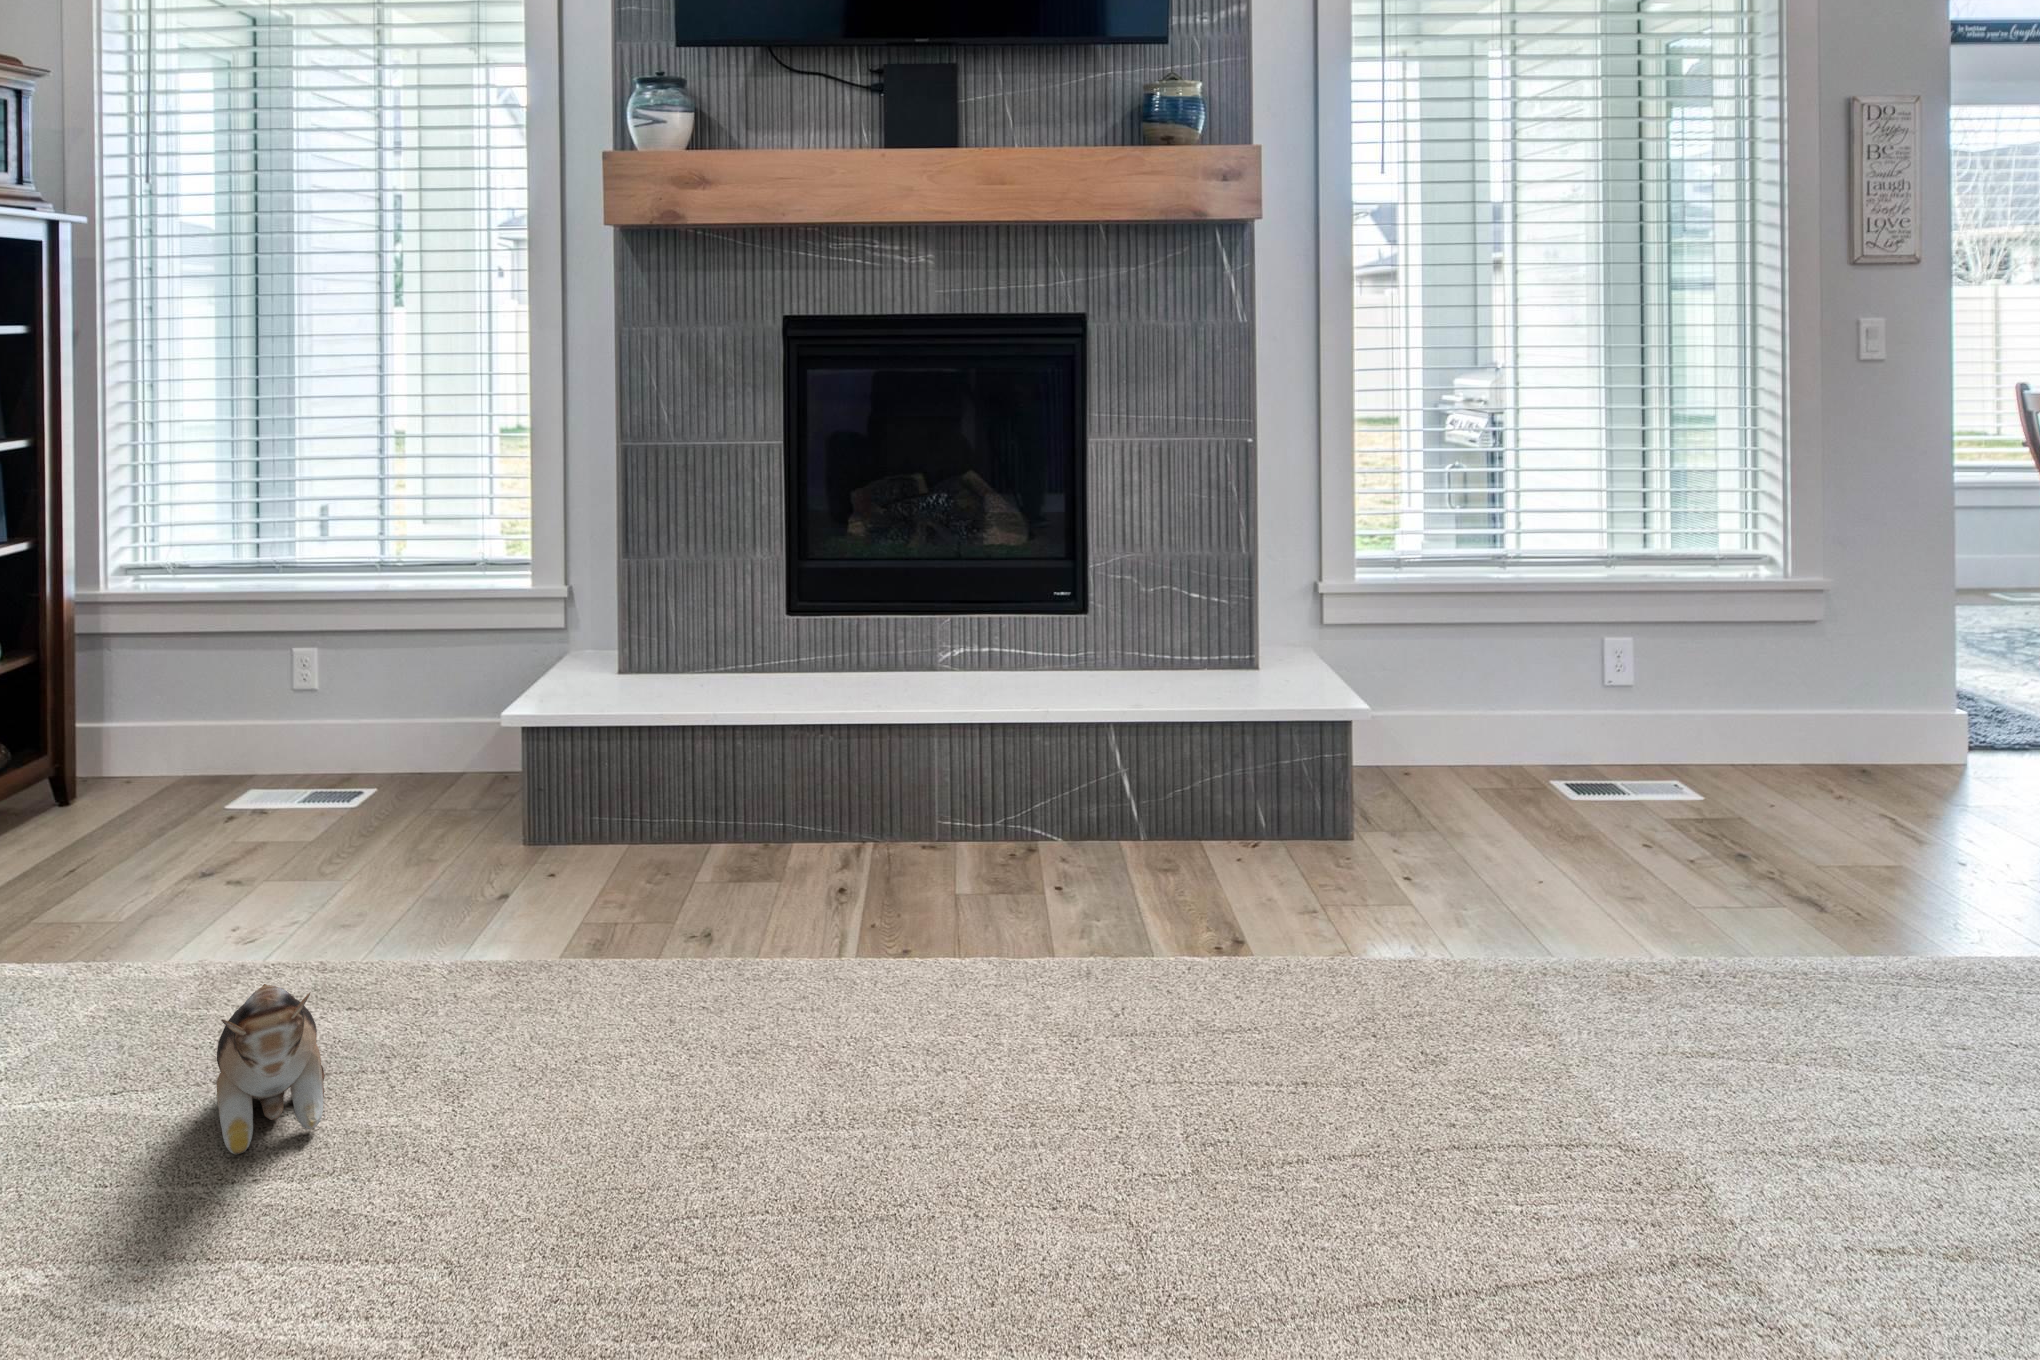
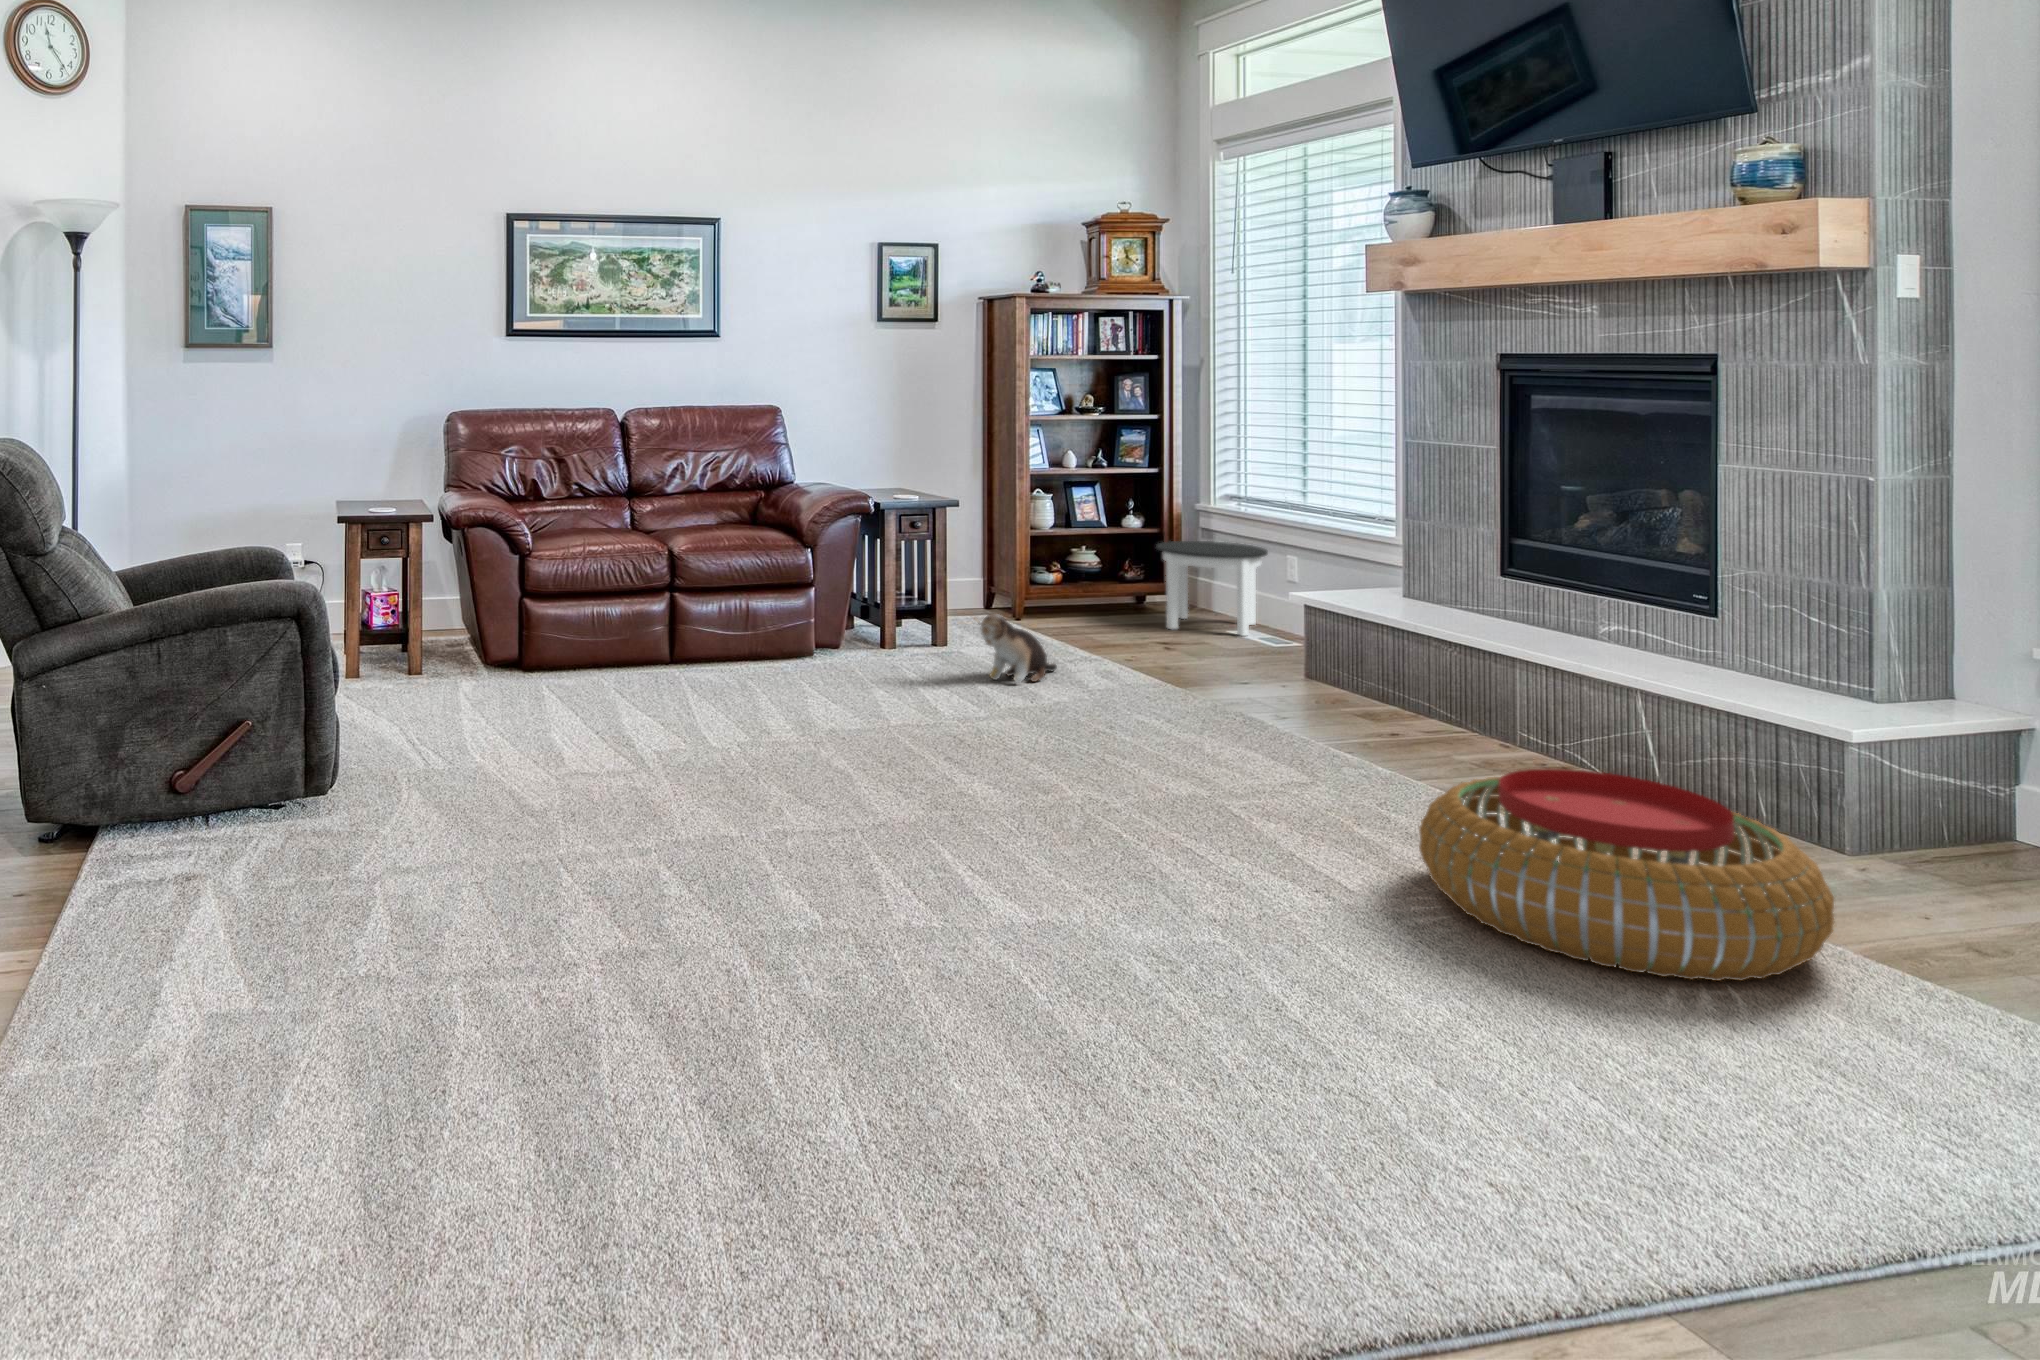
round table: none [84,649,296,847] -> present [1156,541,1268,636]
pouf: none [1452,835,1929,1131] -> present [1419,768,1834,981]

